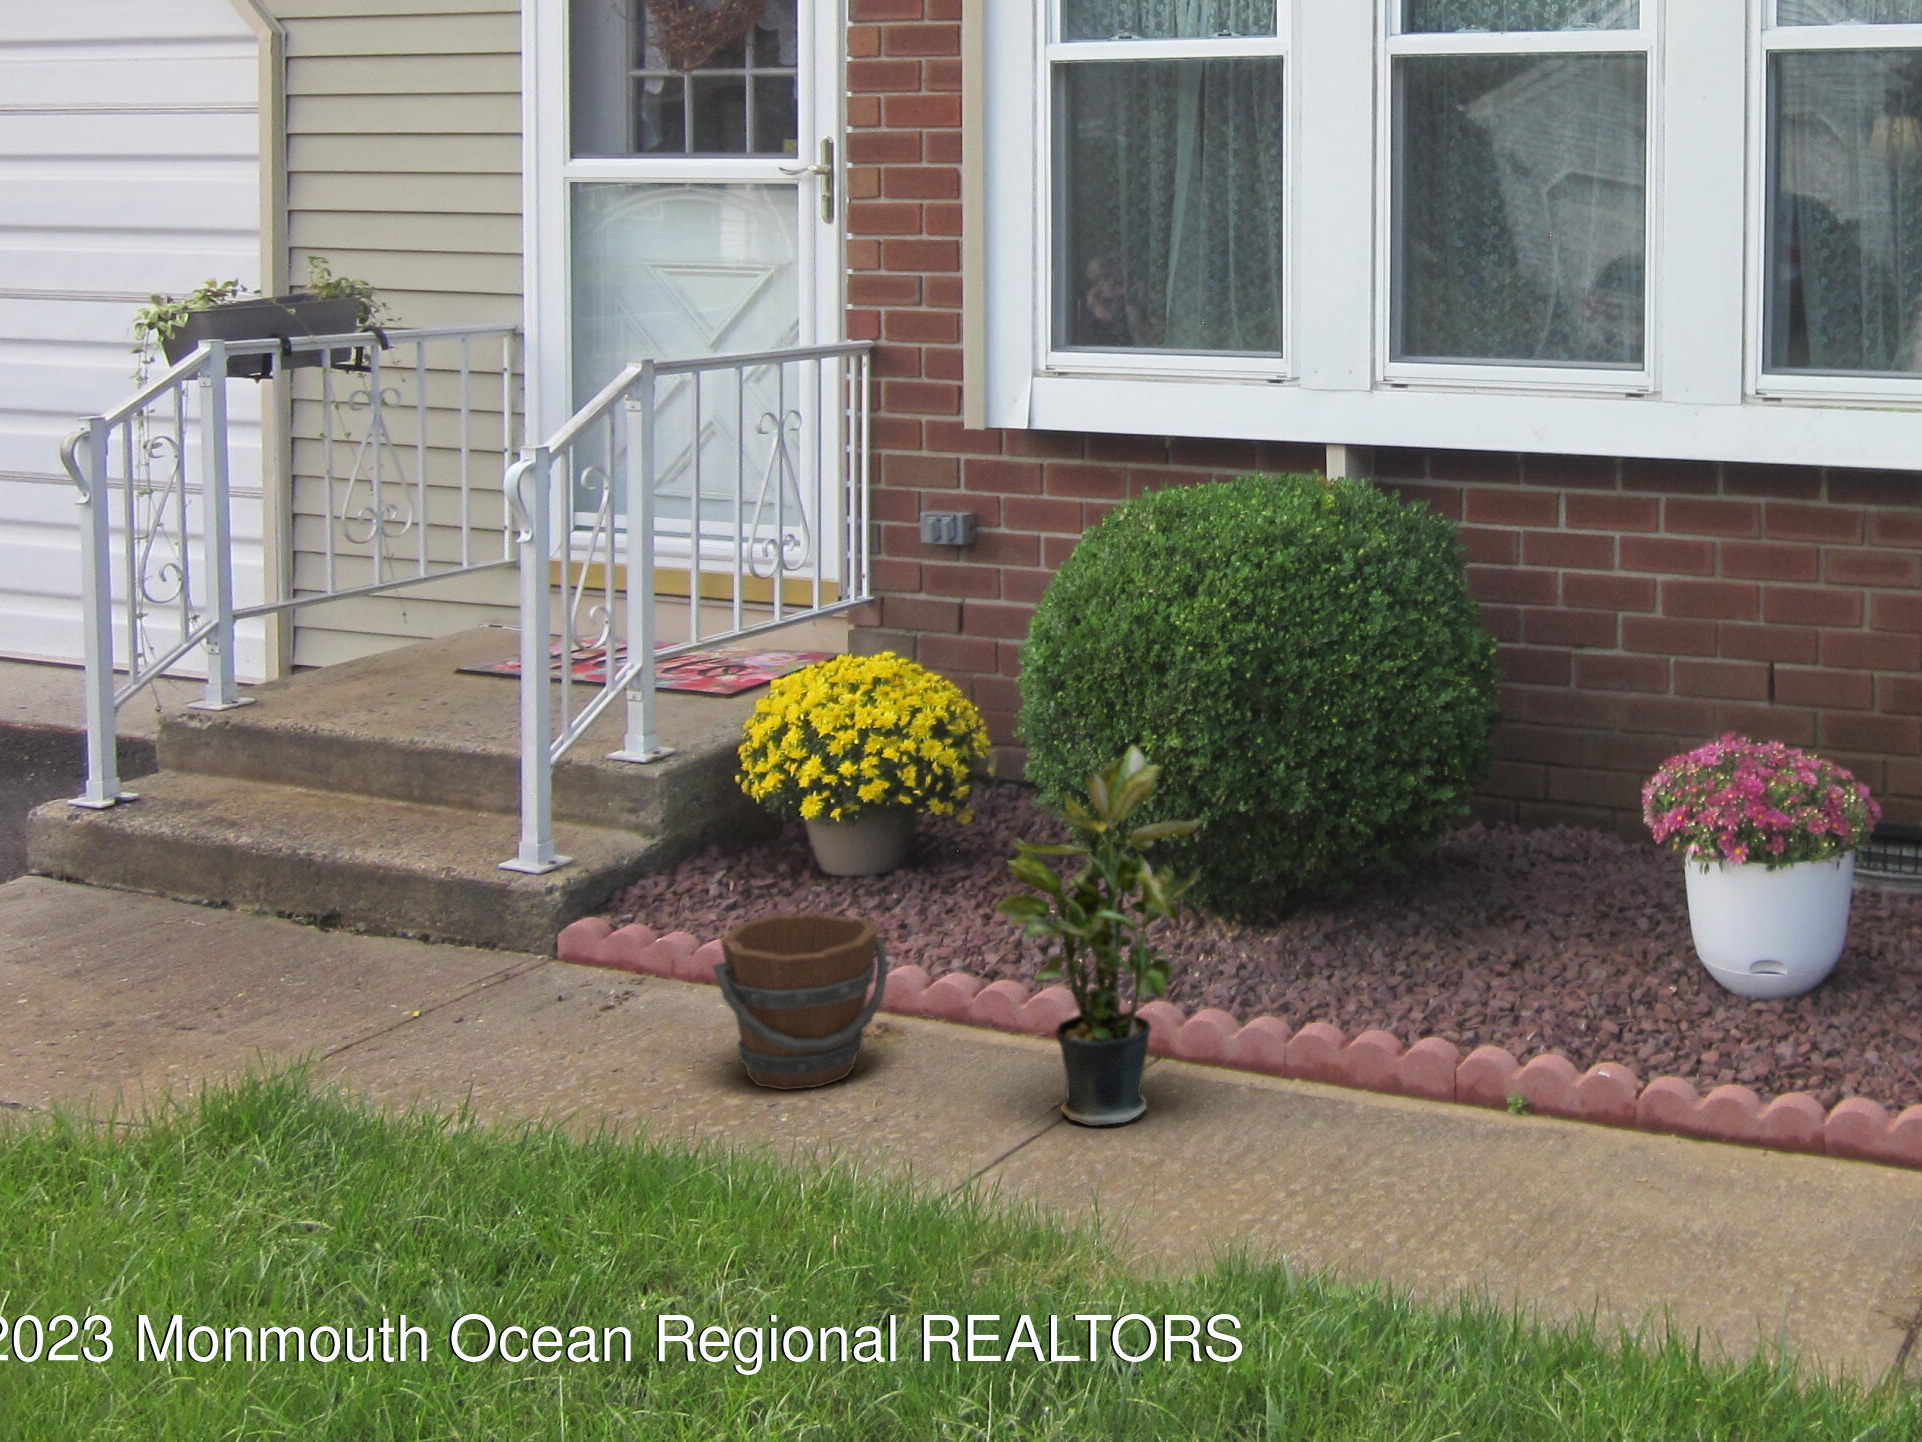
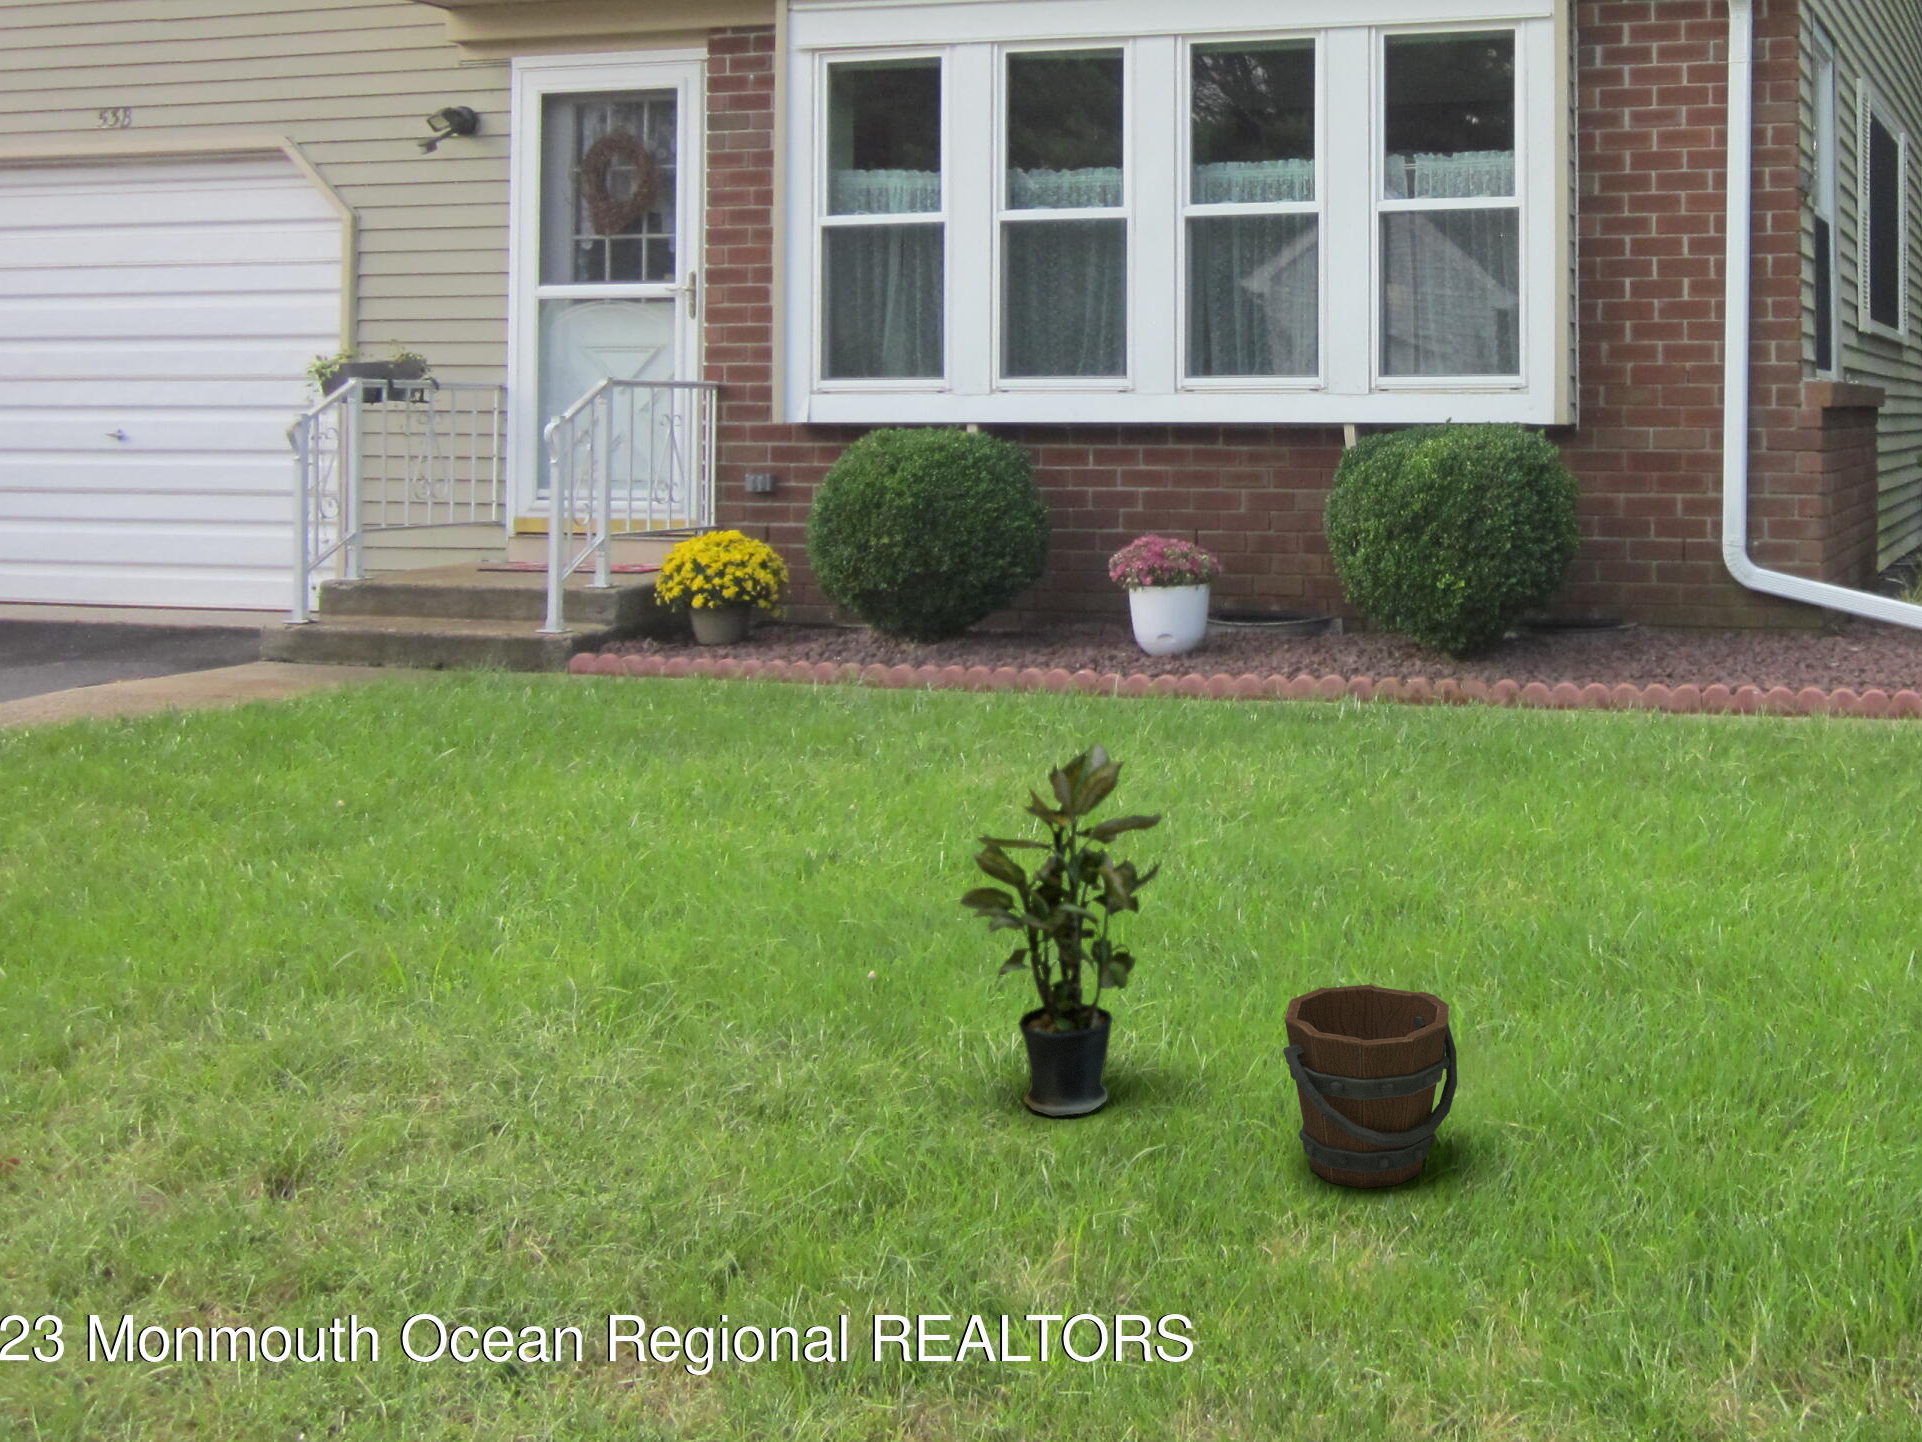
bucket: present [713,912,888,1090] -> present [1283,984,1457,1188]

